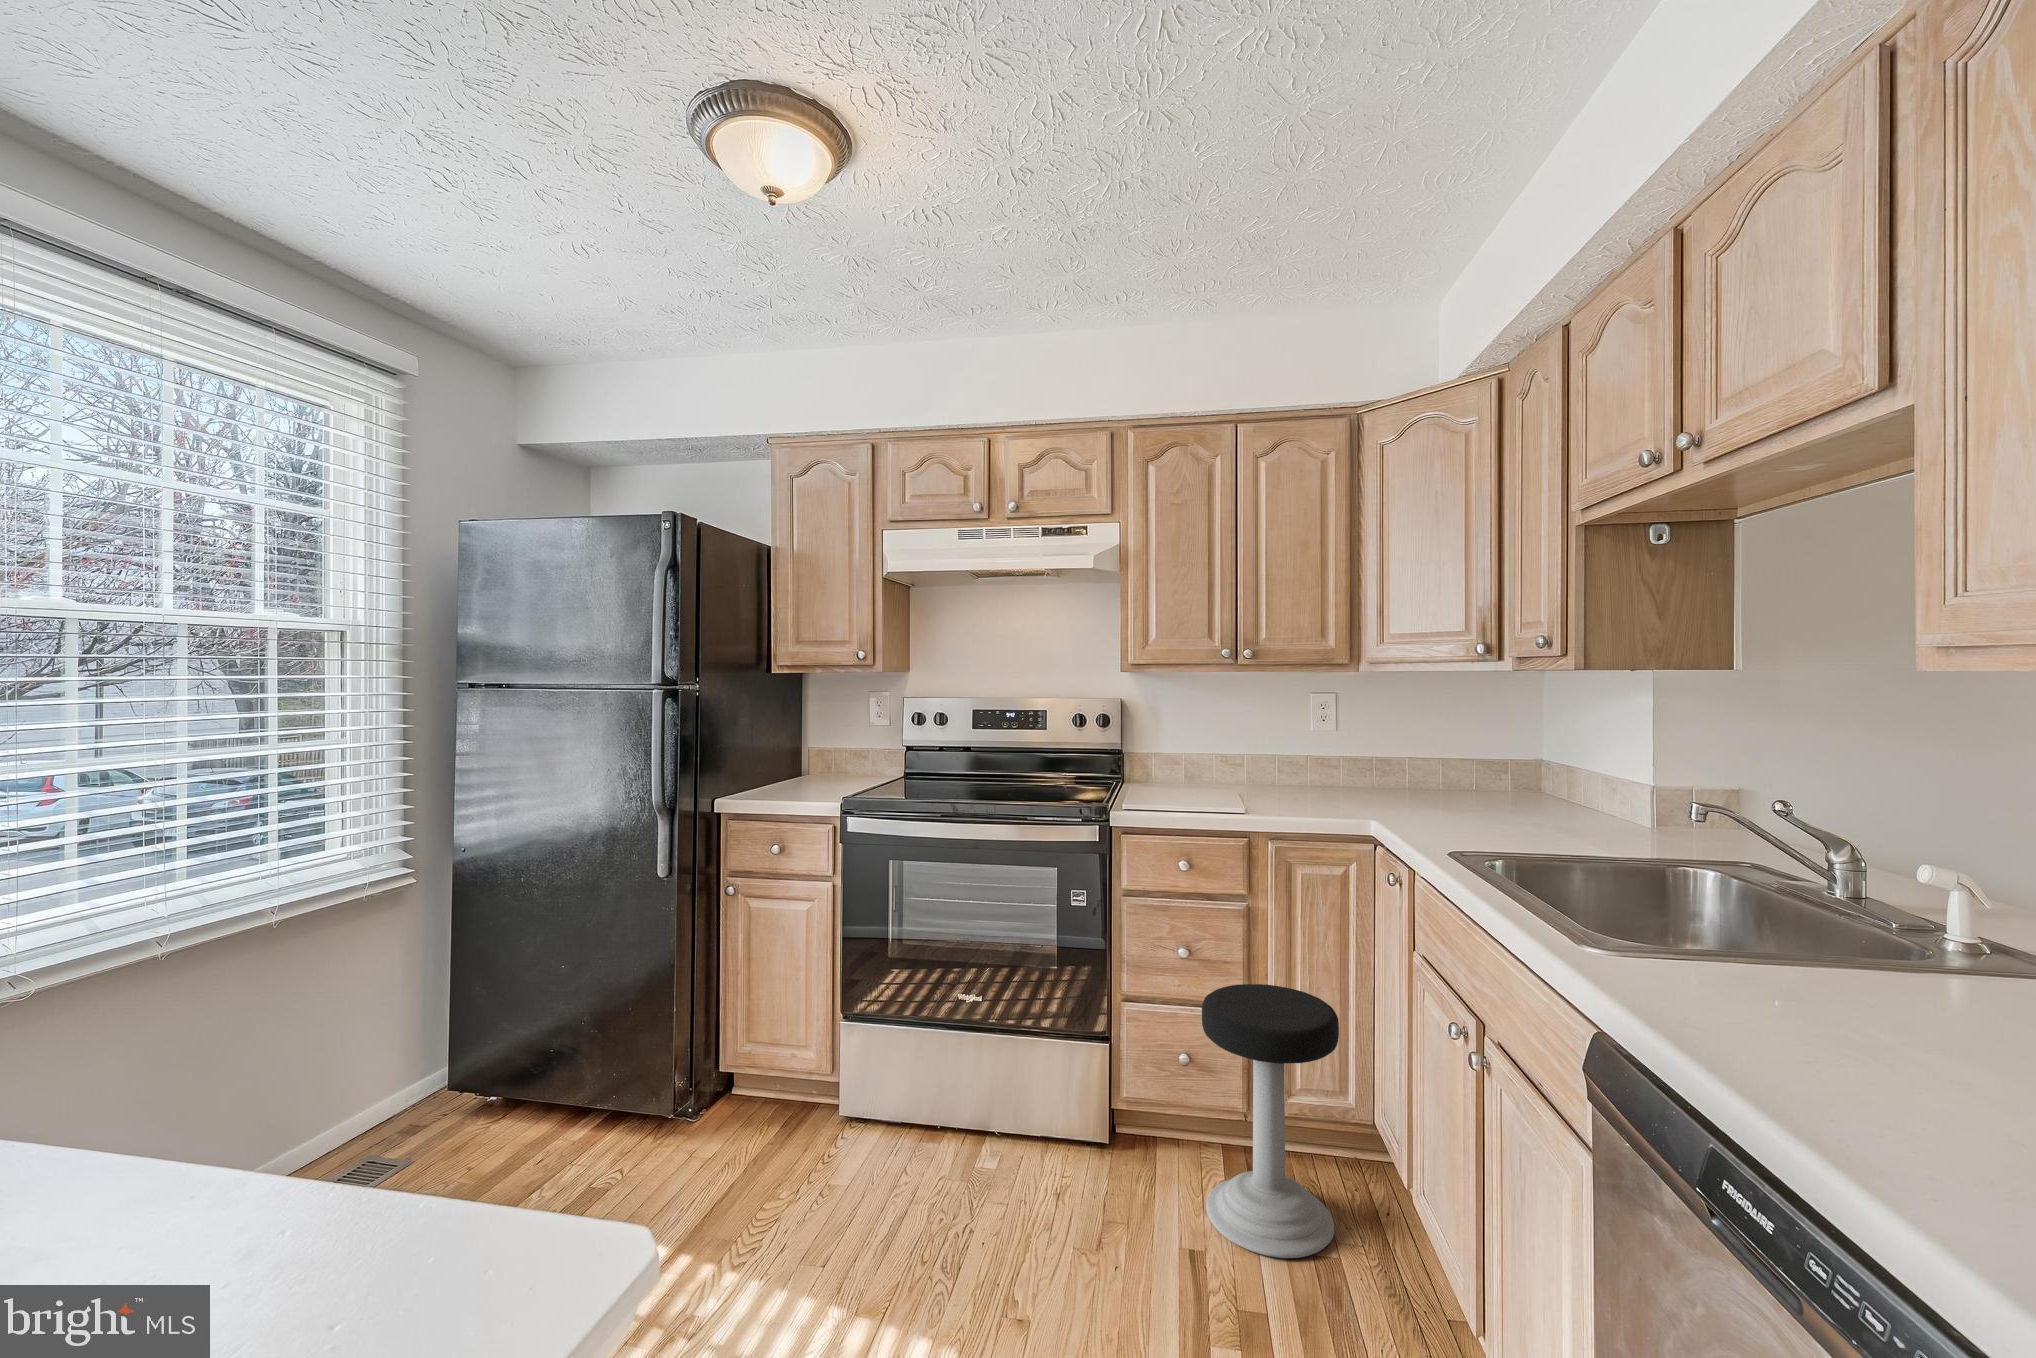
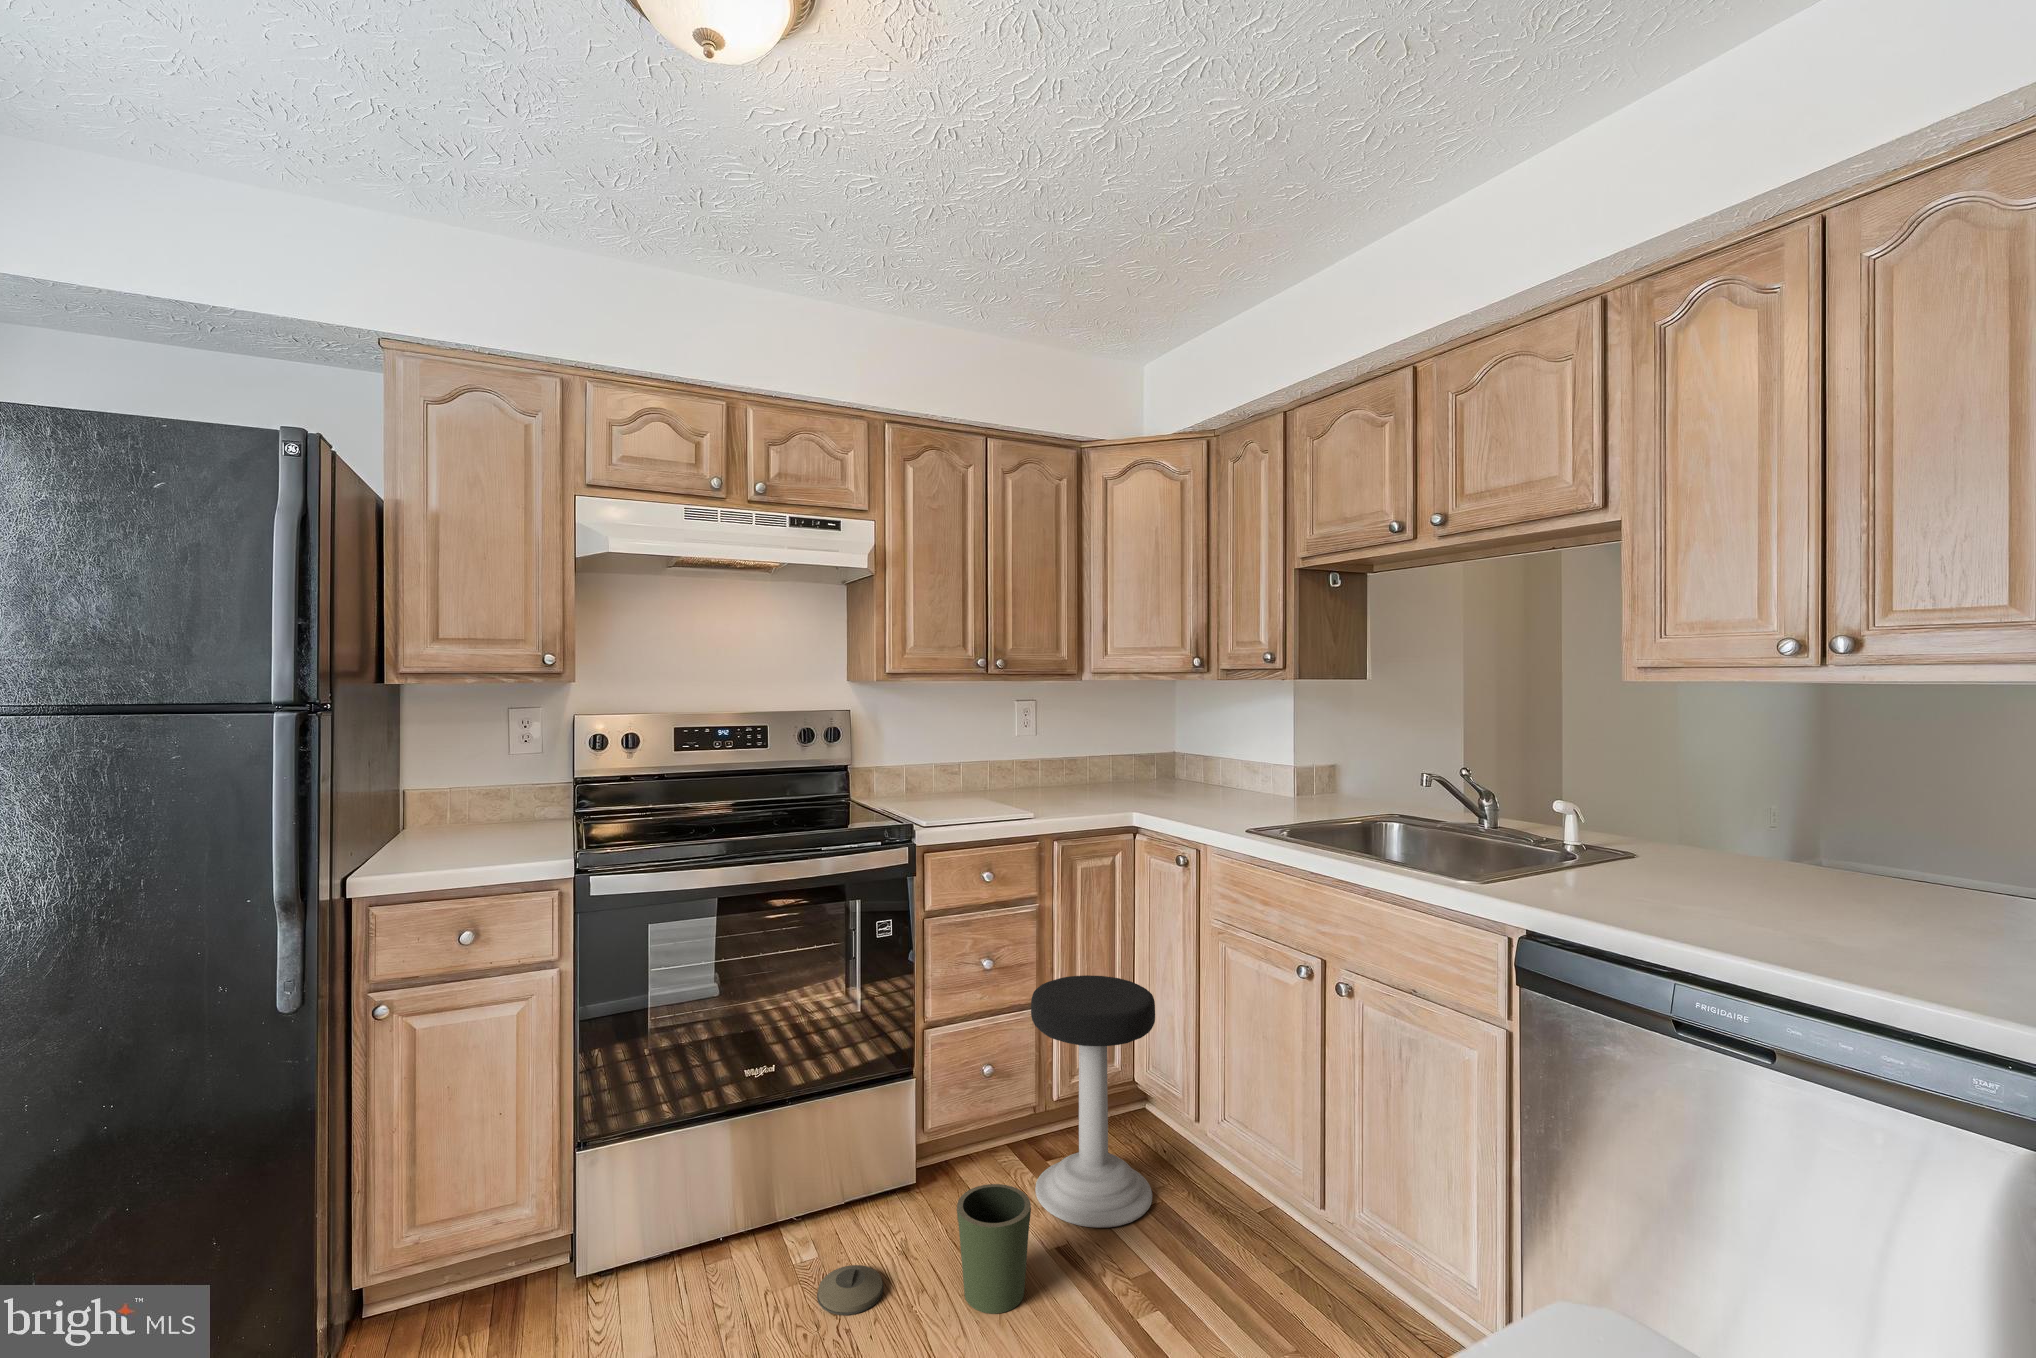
trash can: none [966,1153,1136,1277] -> present [817,1184,1031,1315]

